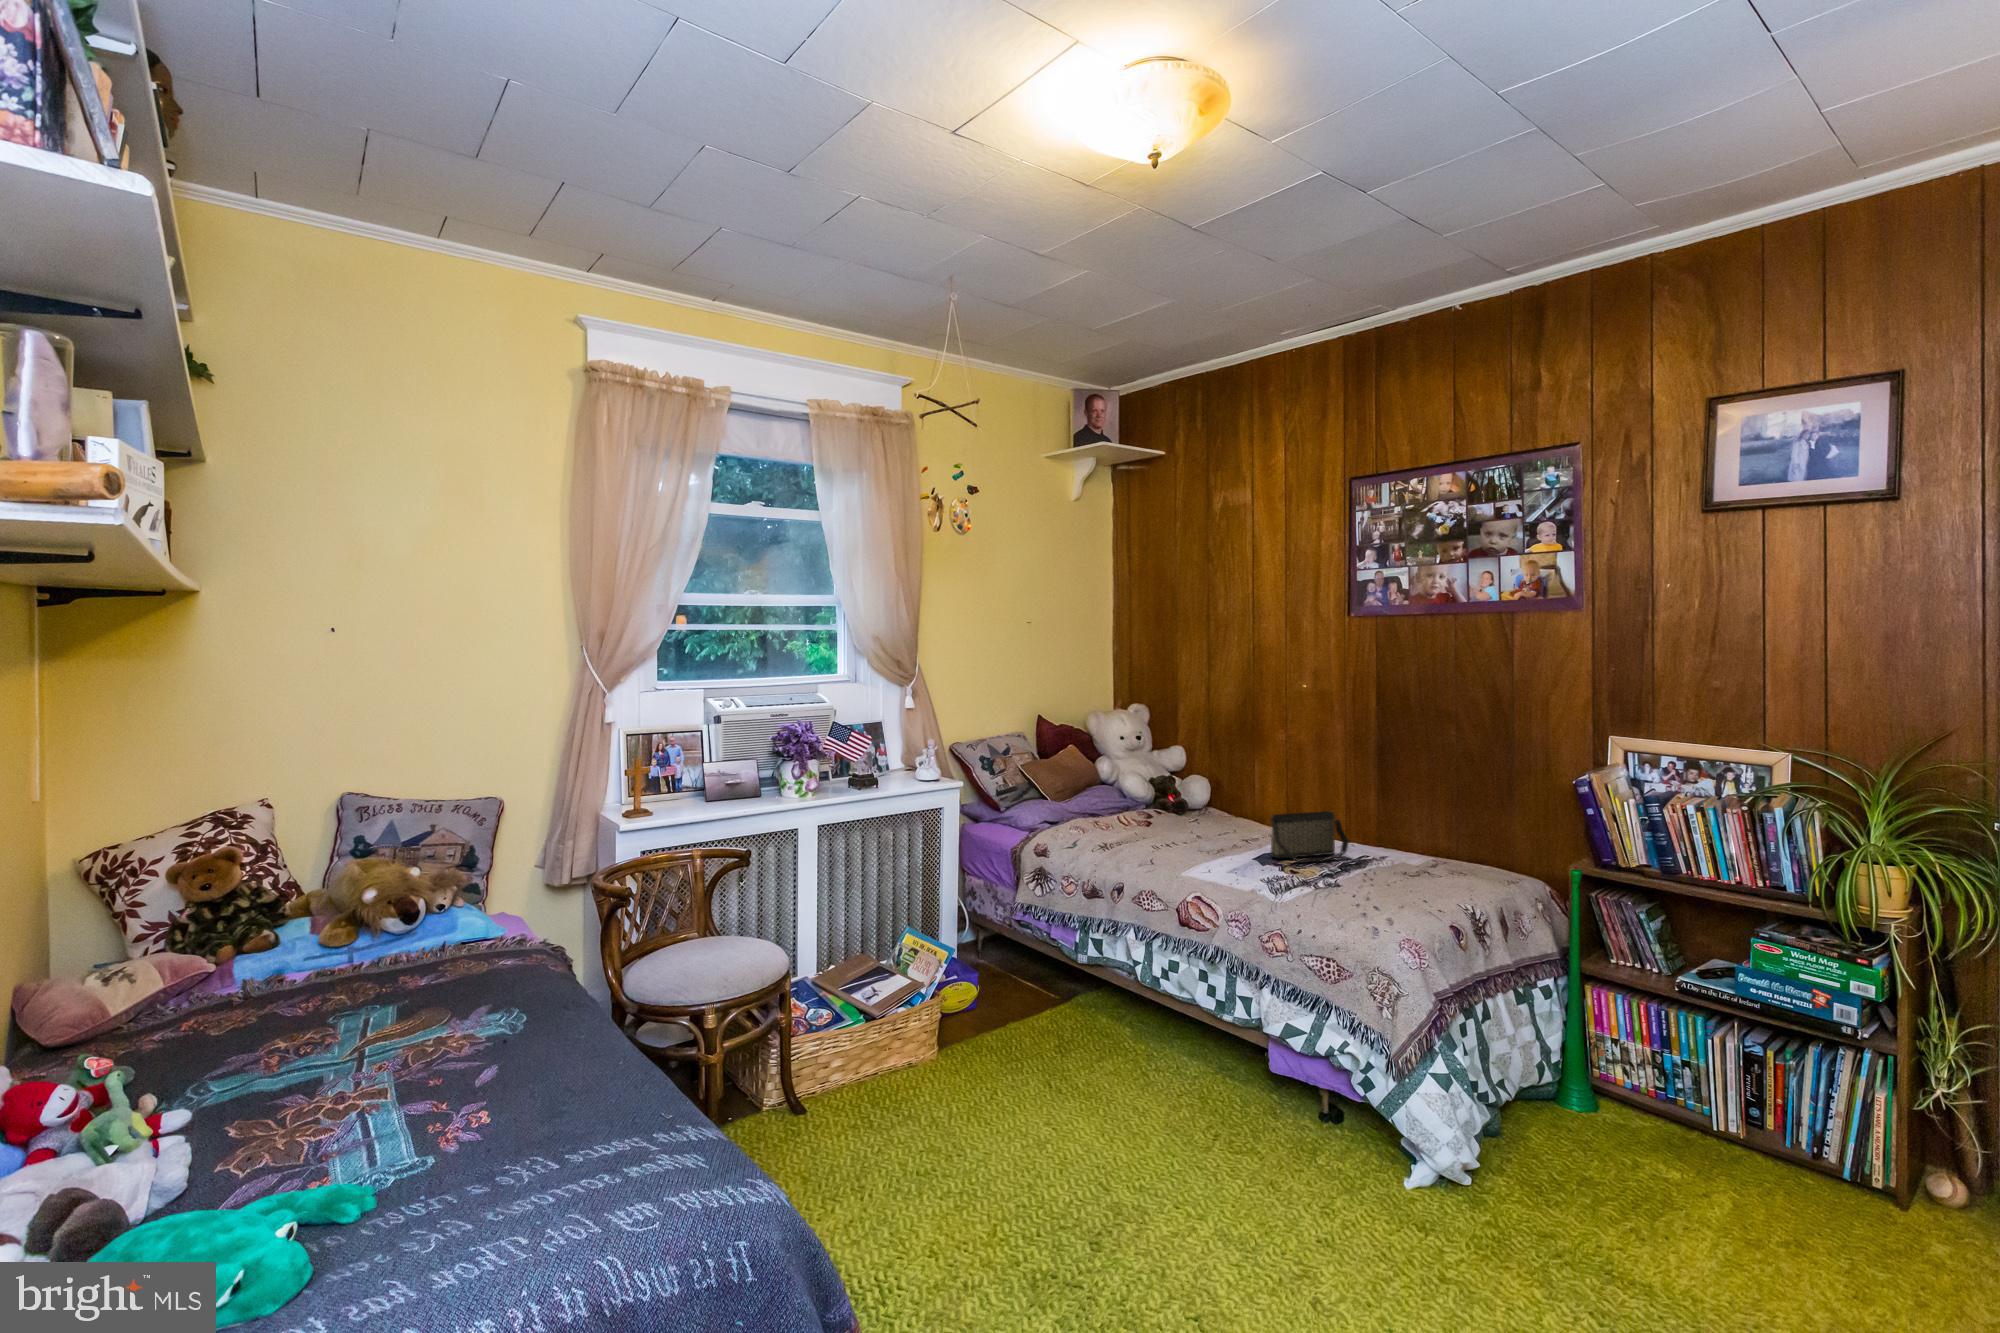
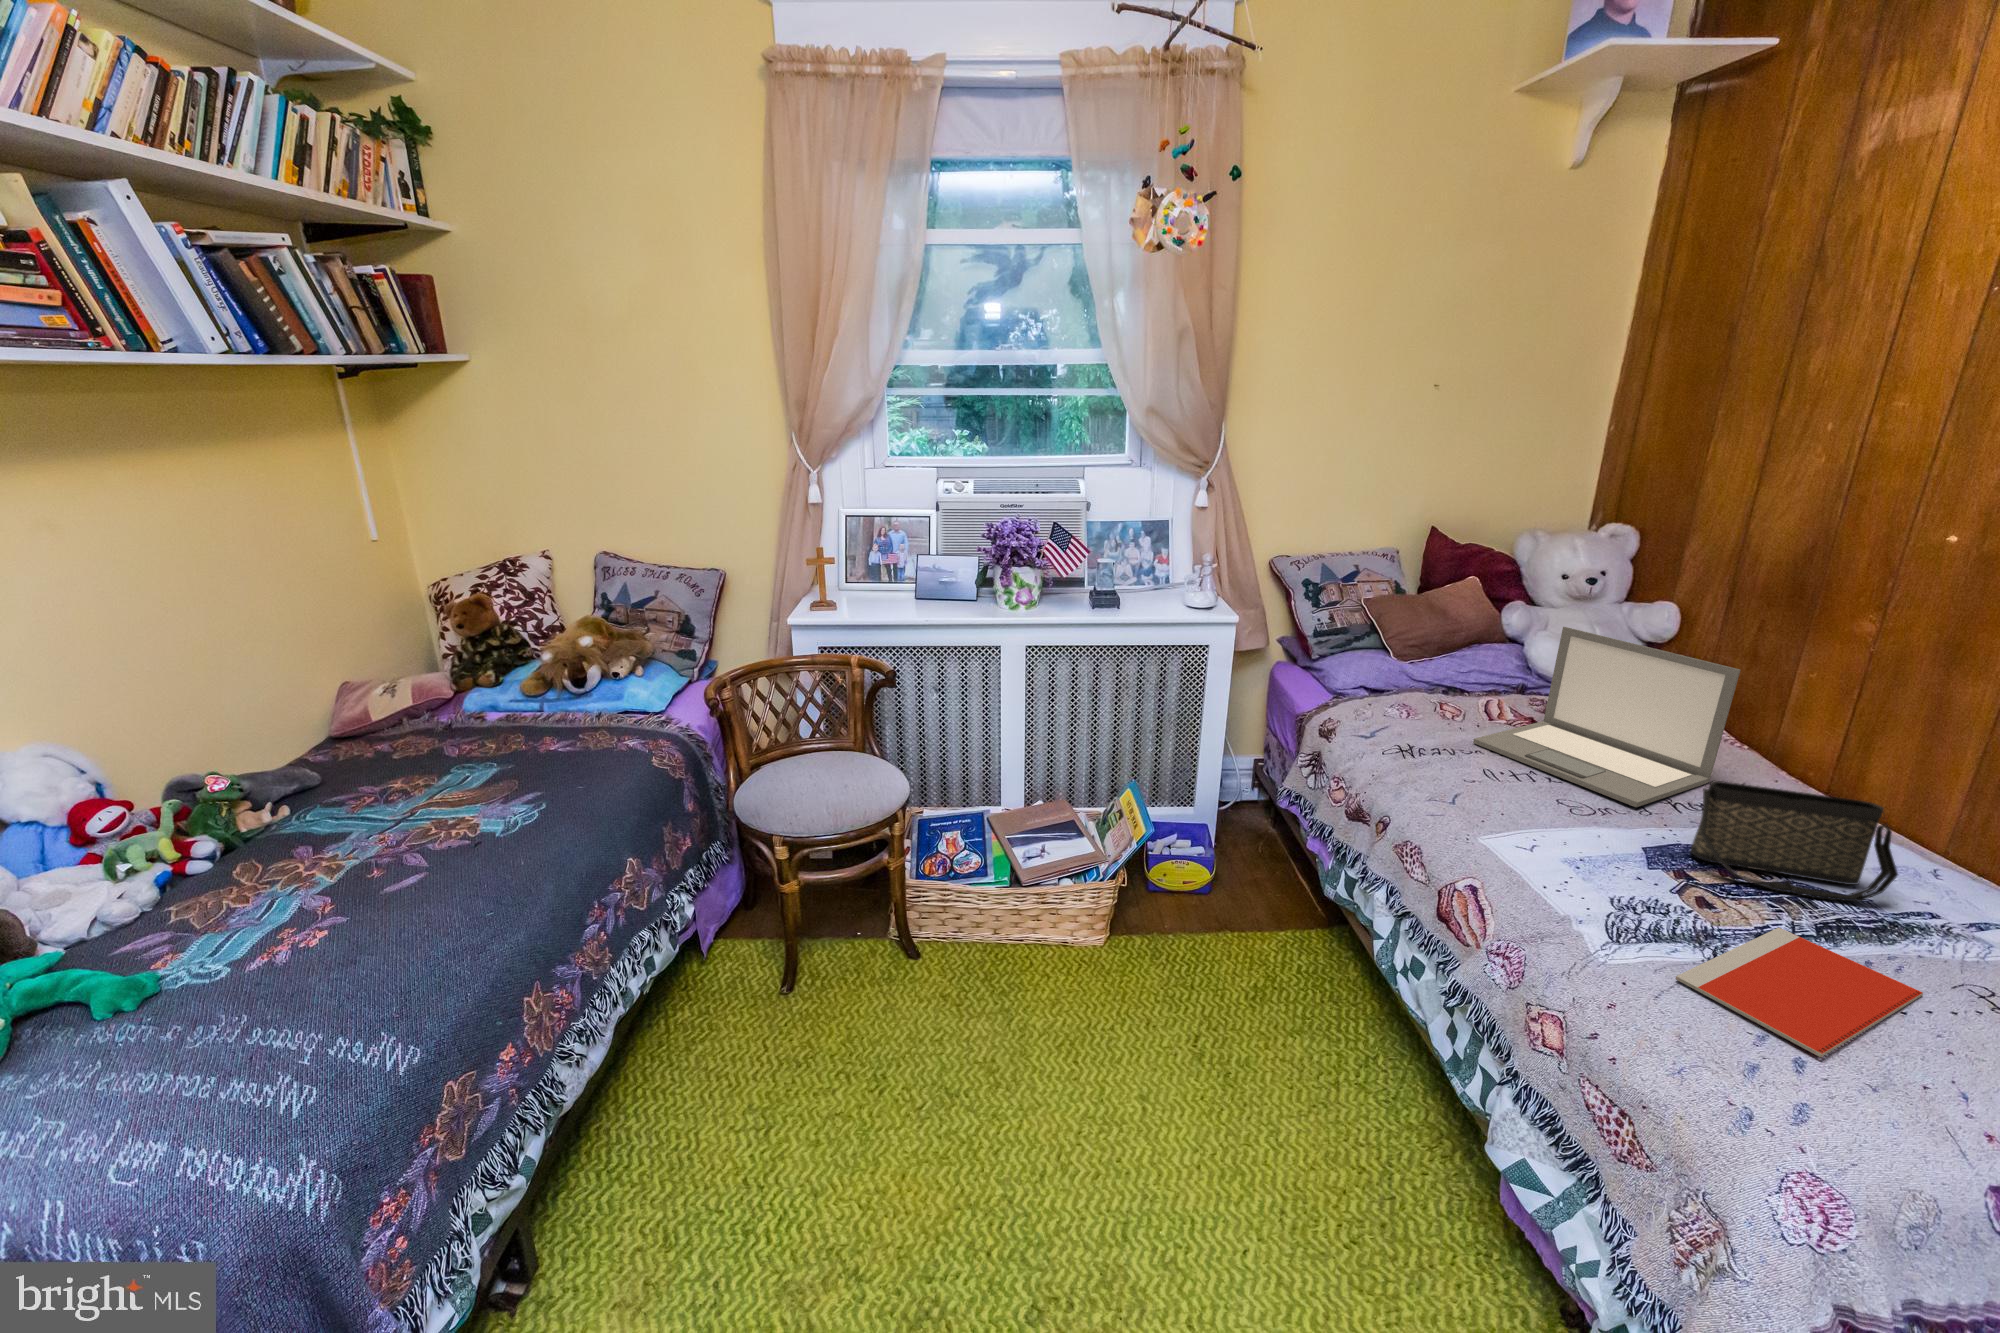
laptop: none [1135,759,1249,846] -> present [1473,627,1740,807]
notebook: none [1314,873,1385,905] -> present [1676,927,1923,1057]

